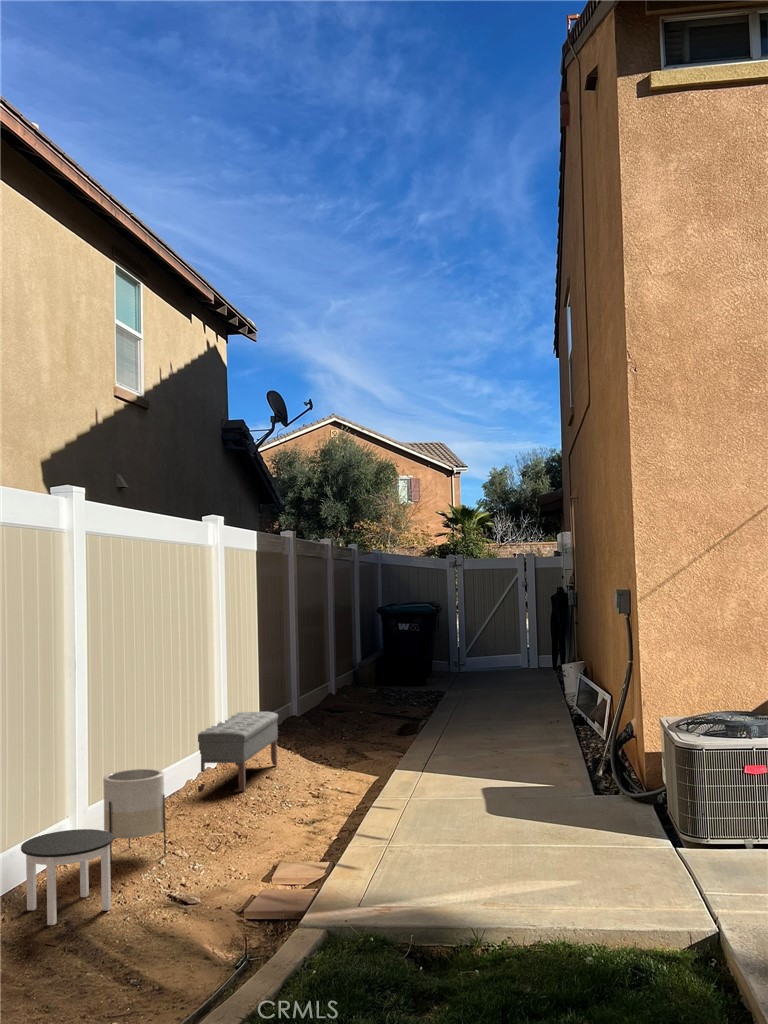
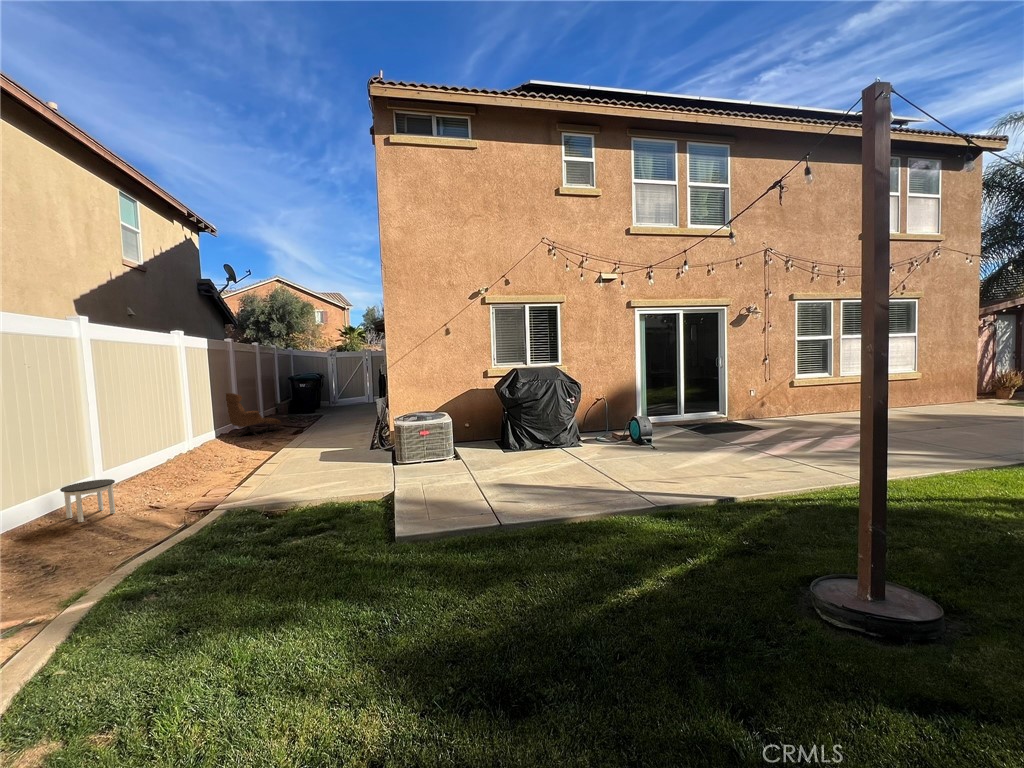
lounge chair: none [271,640,372,730] -> present [226,393,281,437]
bench: present [198,712,278,792] -> none [172,427,223,466]
planter: present [103,769,166,864] -> none [112,453,151,497]

